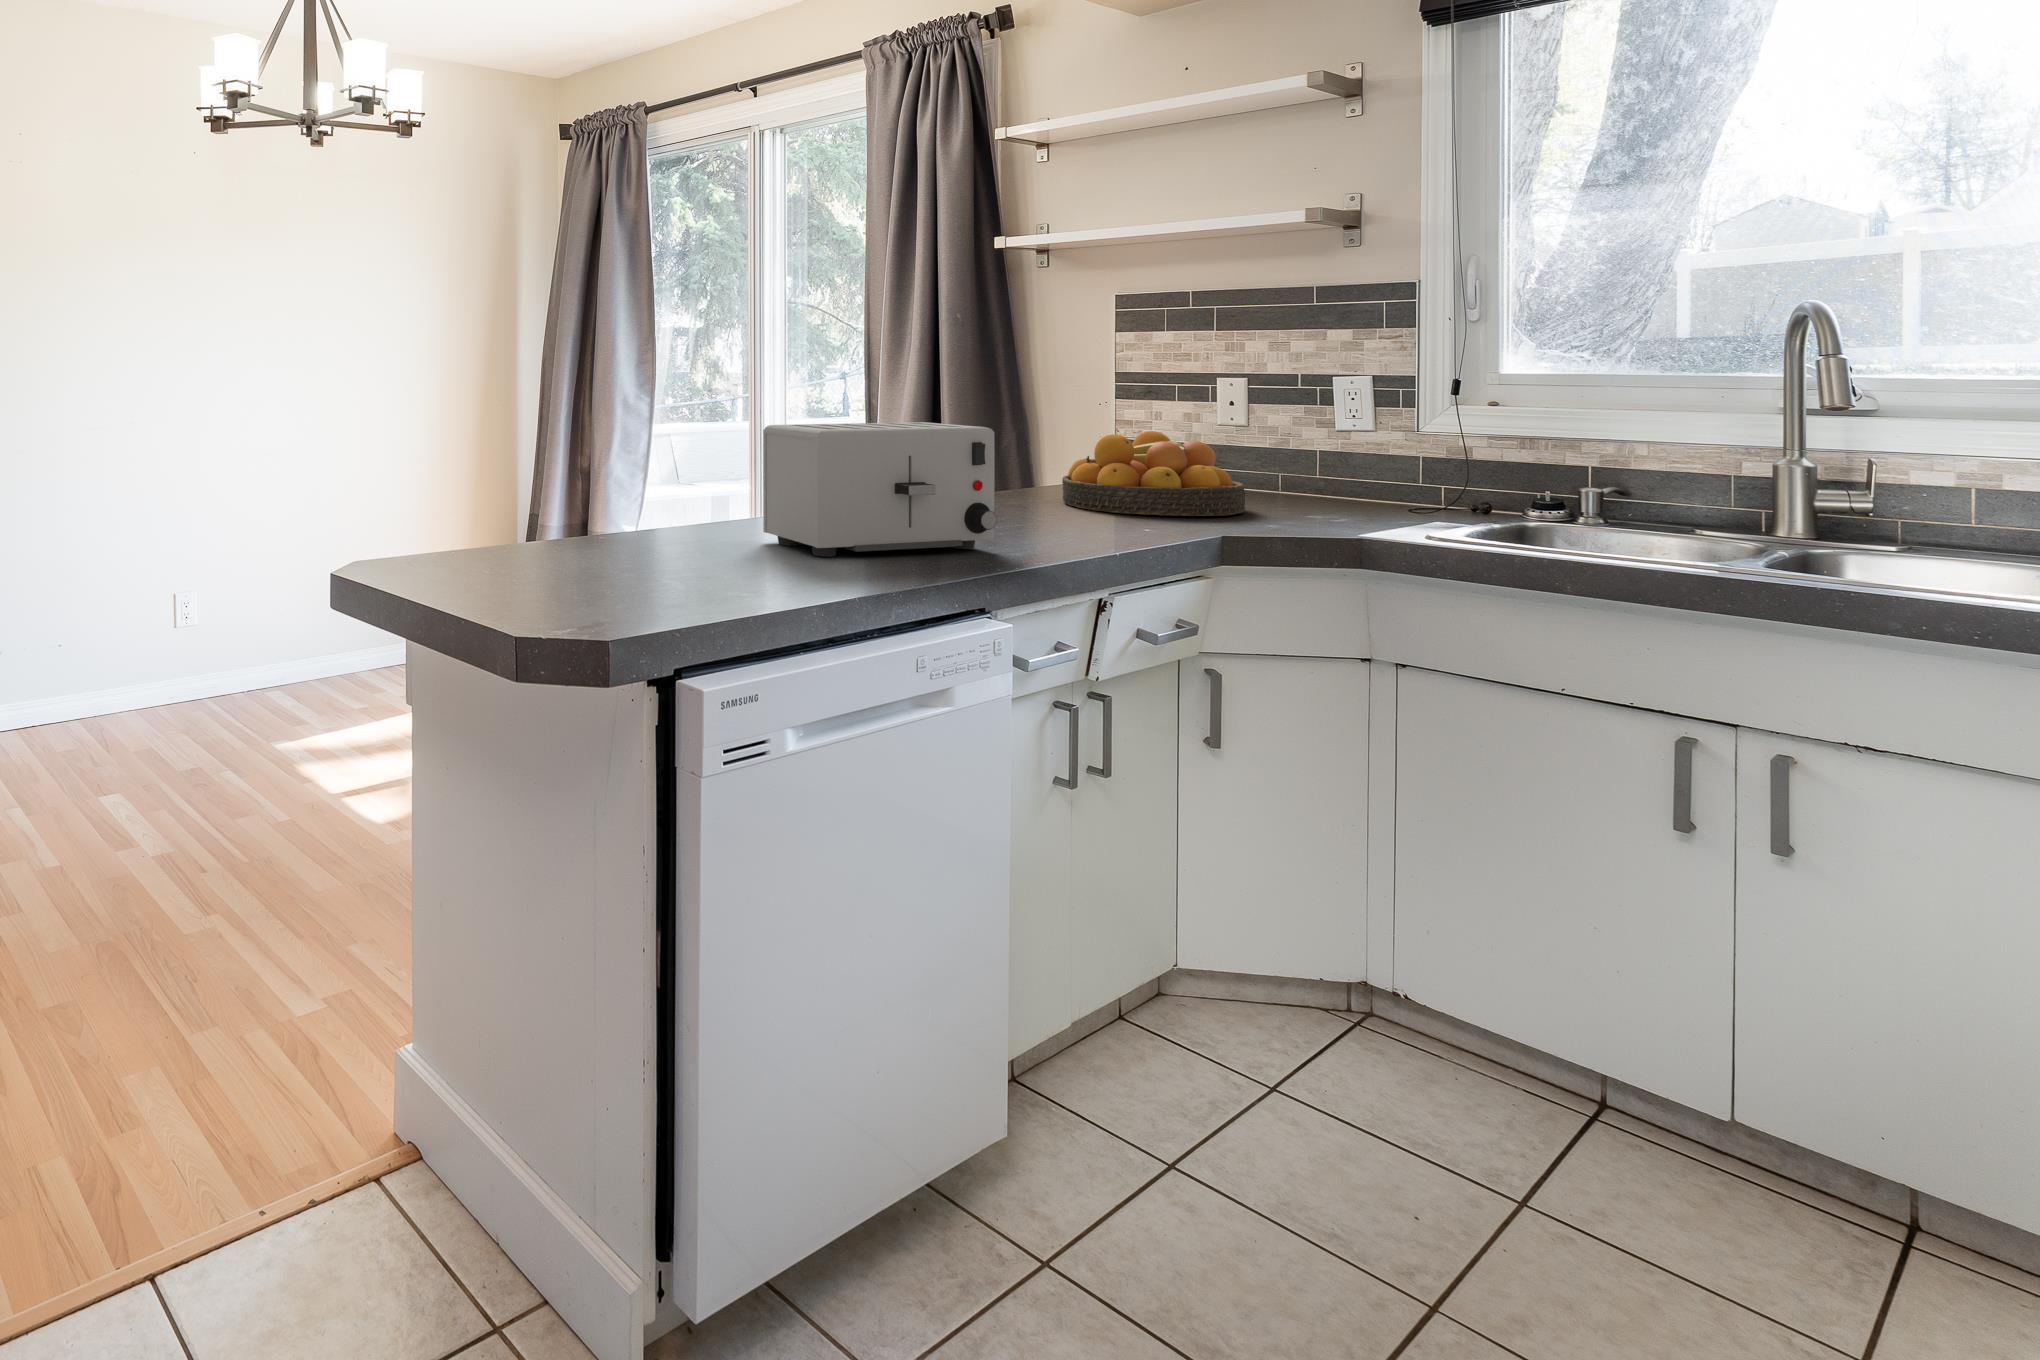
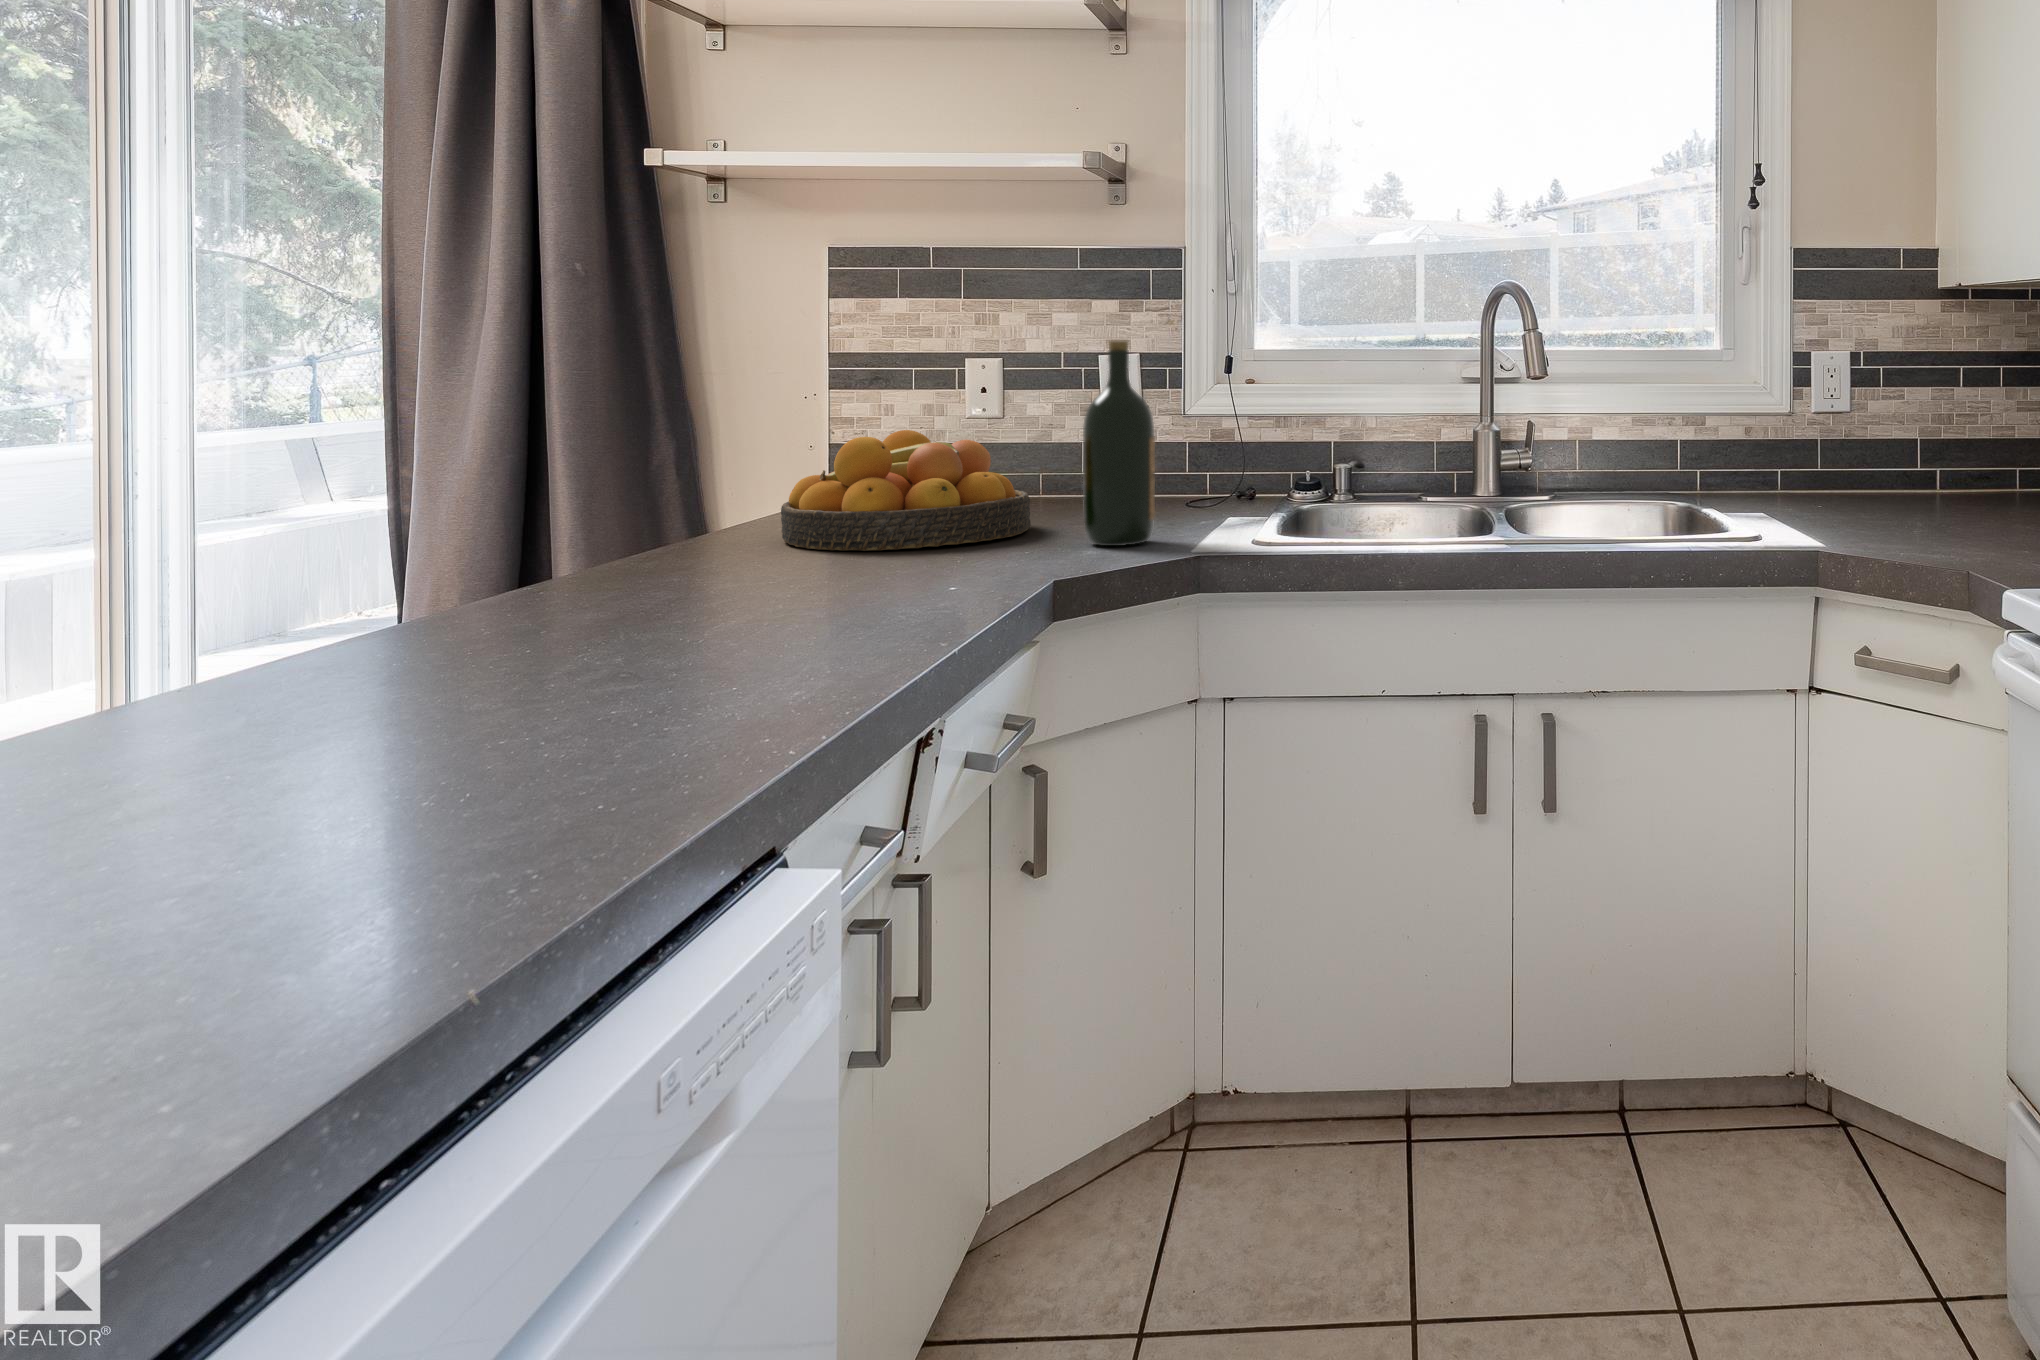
wine bottle: none [1276,368,1342,532] -> present [1083,341,1155,546]
toaster: present [763,422,997,556] -> none [152,432,743,745]

